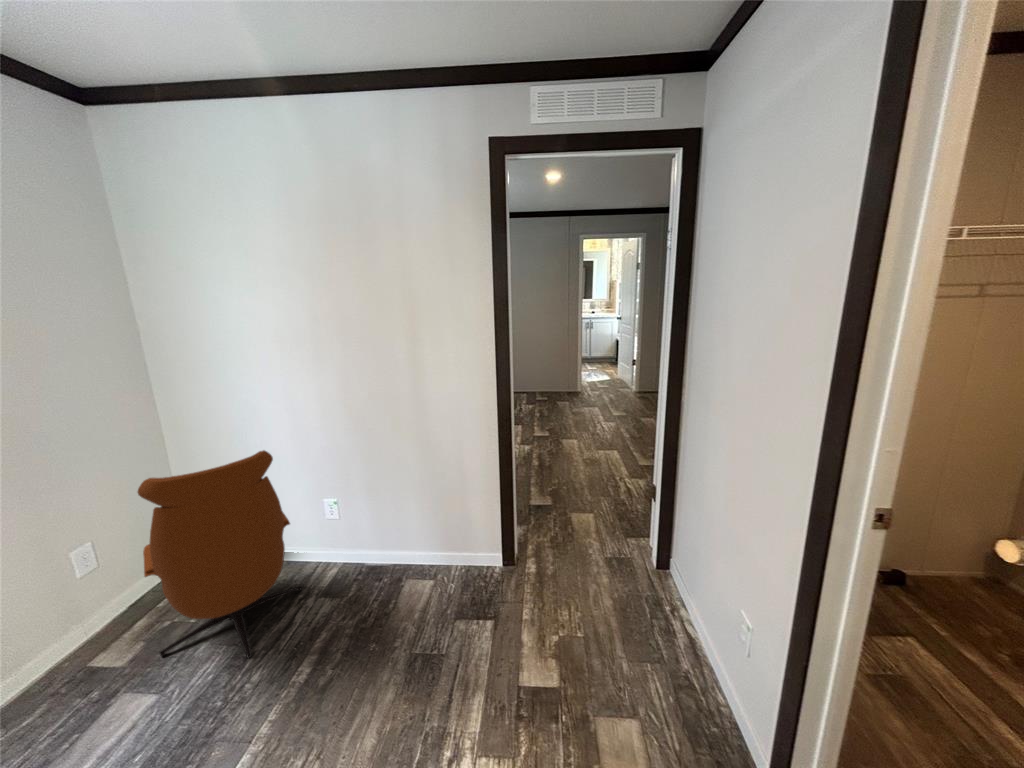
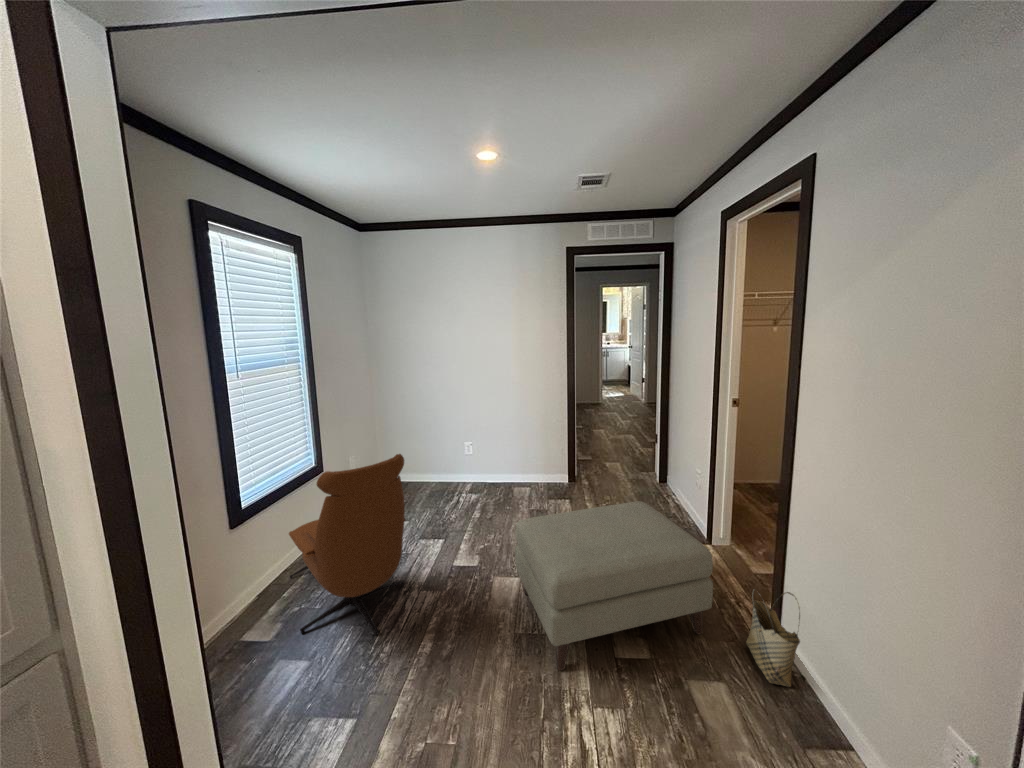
ottoman: none [422,496,637,705] -> present [515,501,713,671]
woven basket: none [671,612,729,725] -> present [746,592,800,687]

